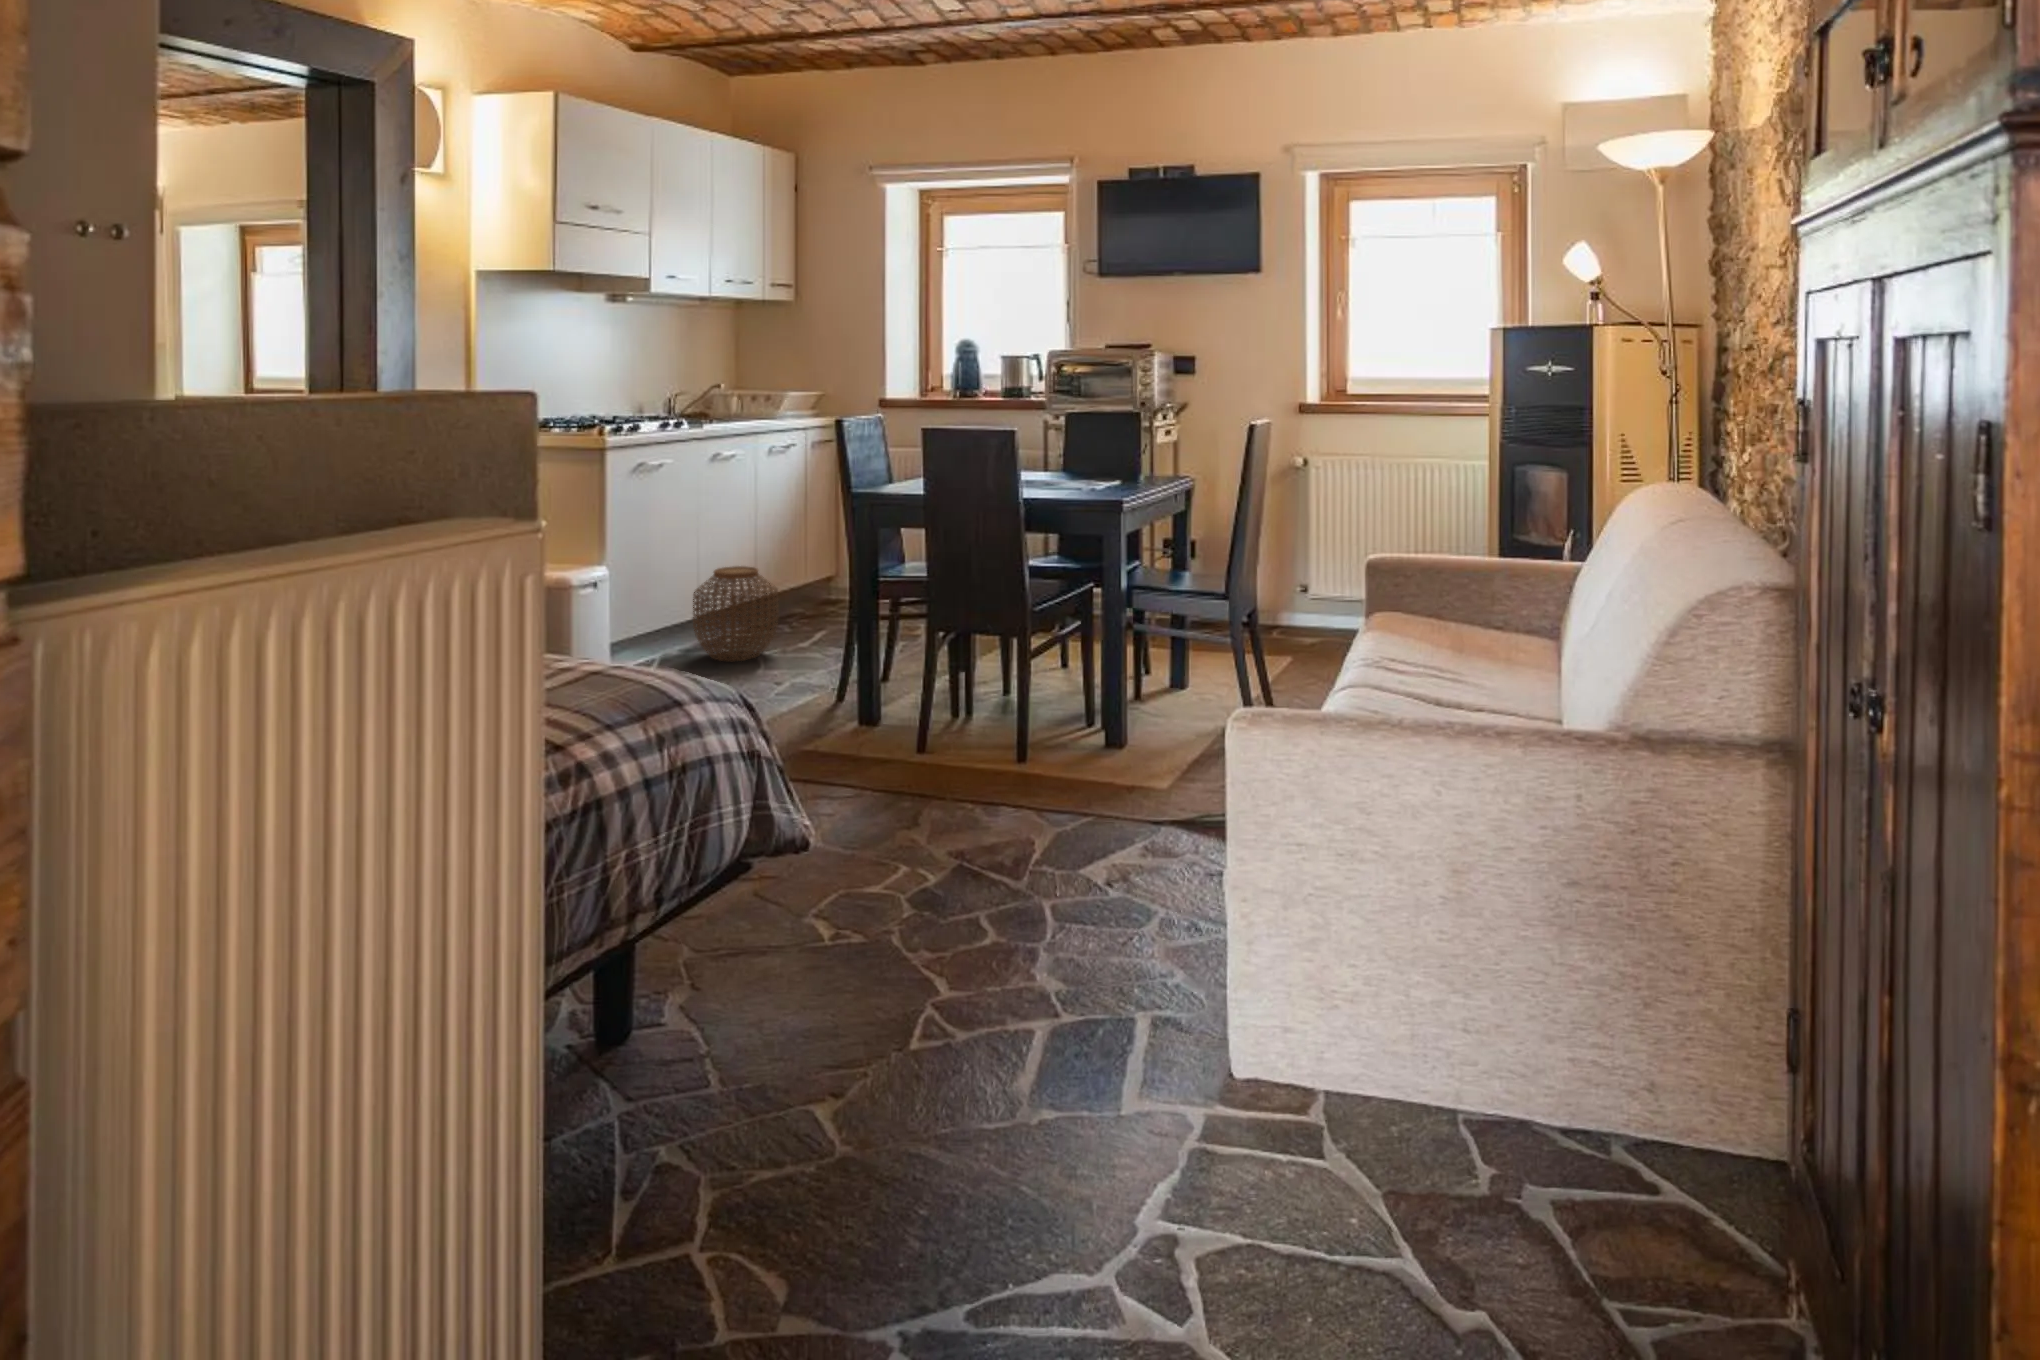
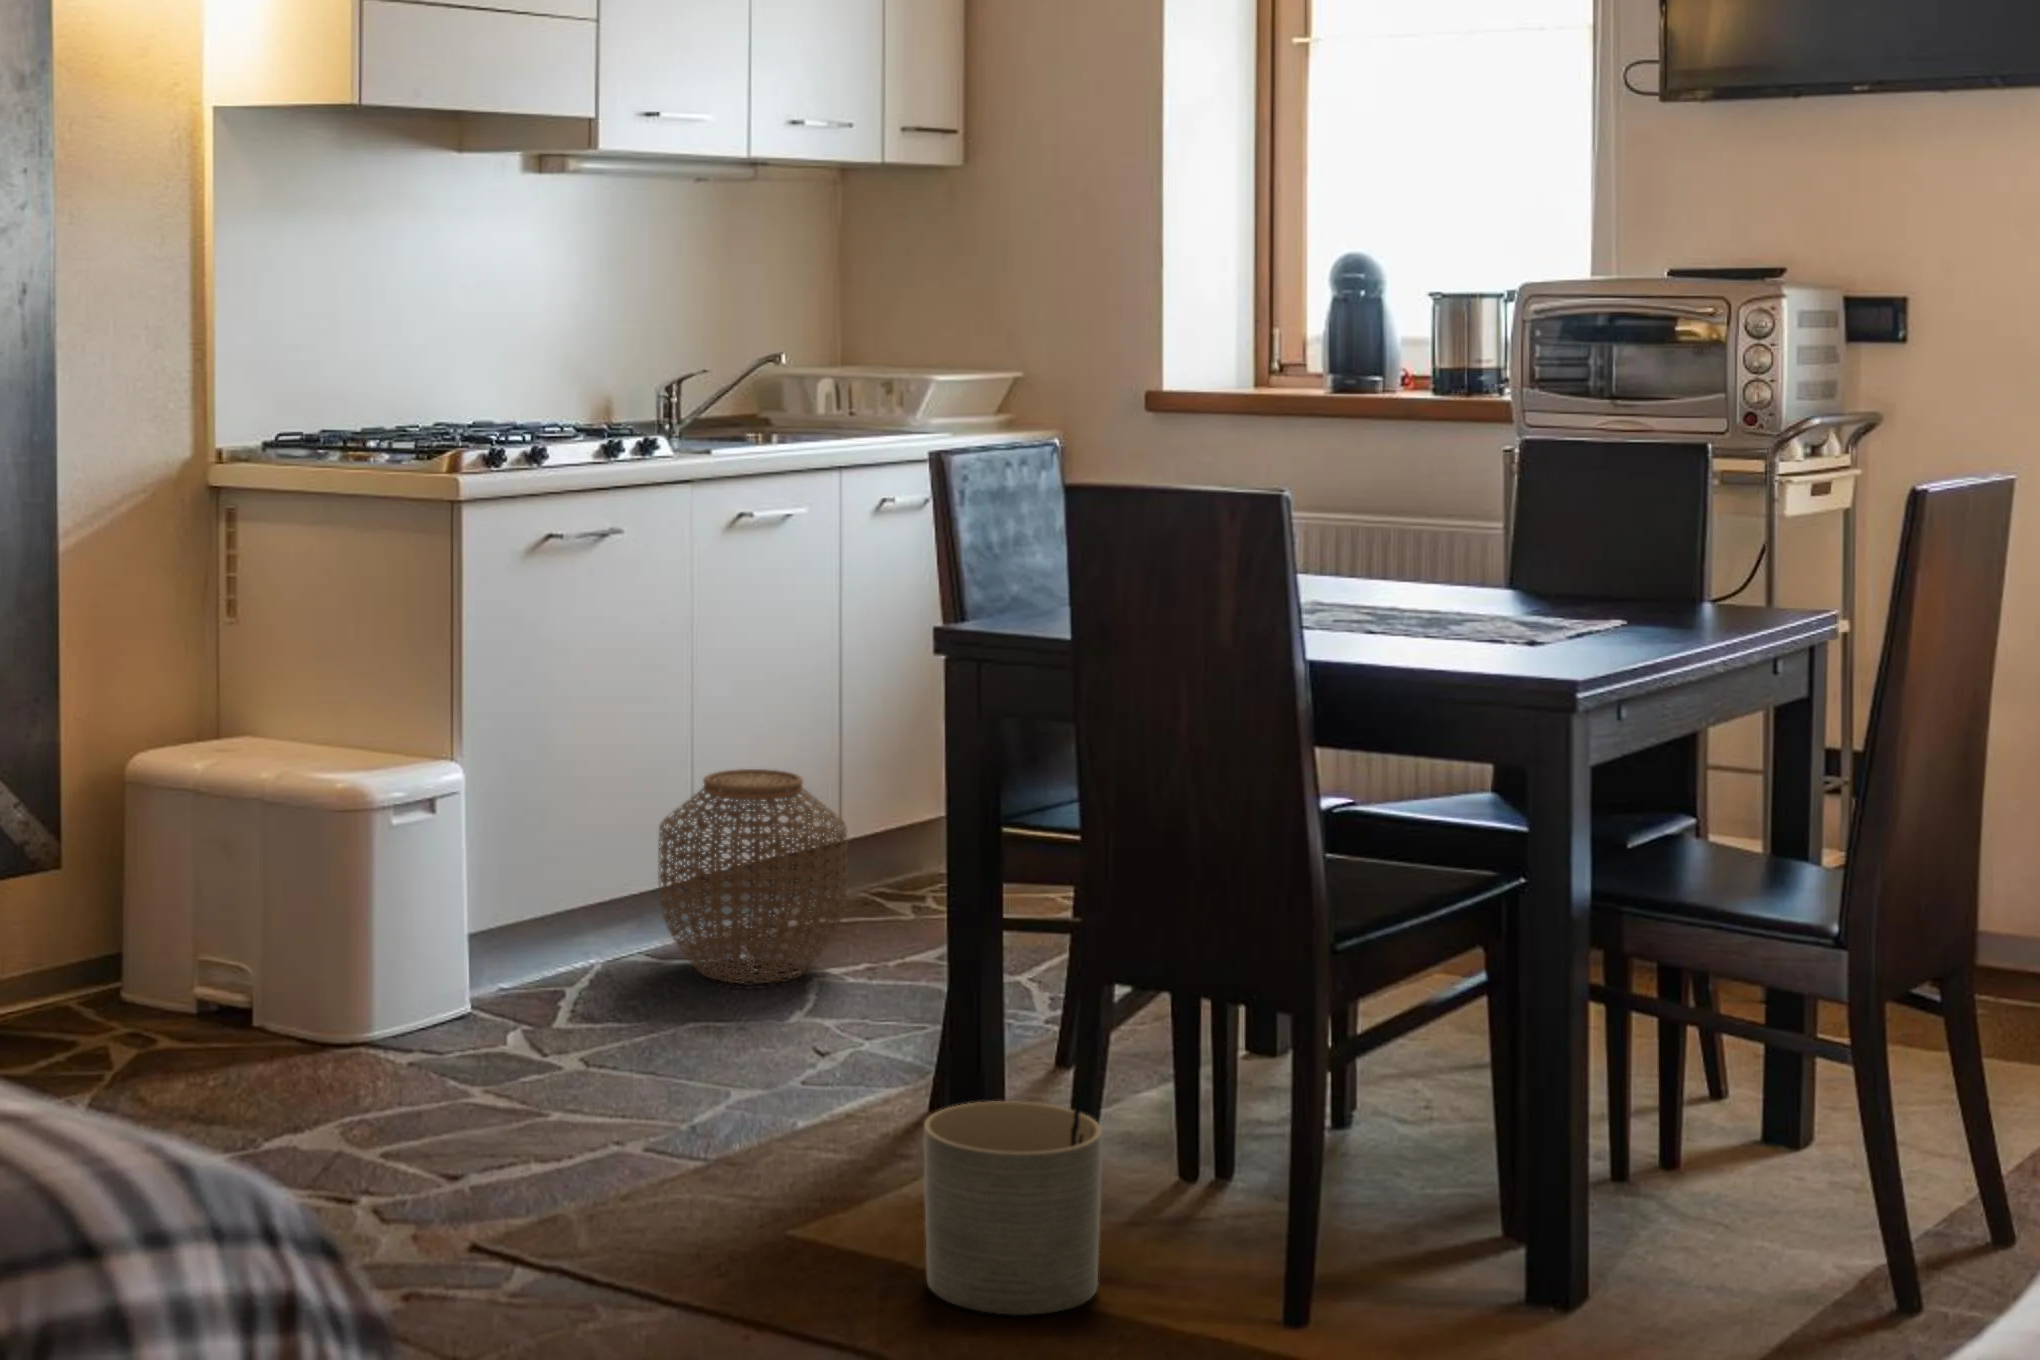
planter: none [864,687,939,774] -> present [924,1101,1102,1315]

